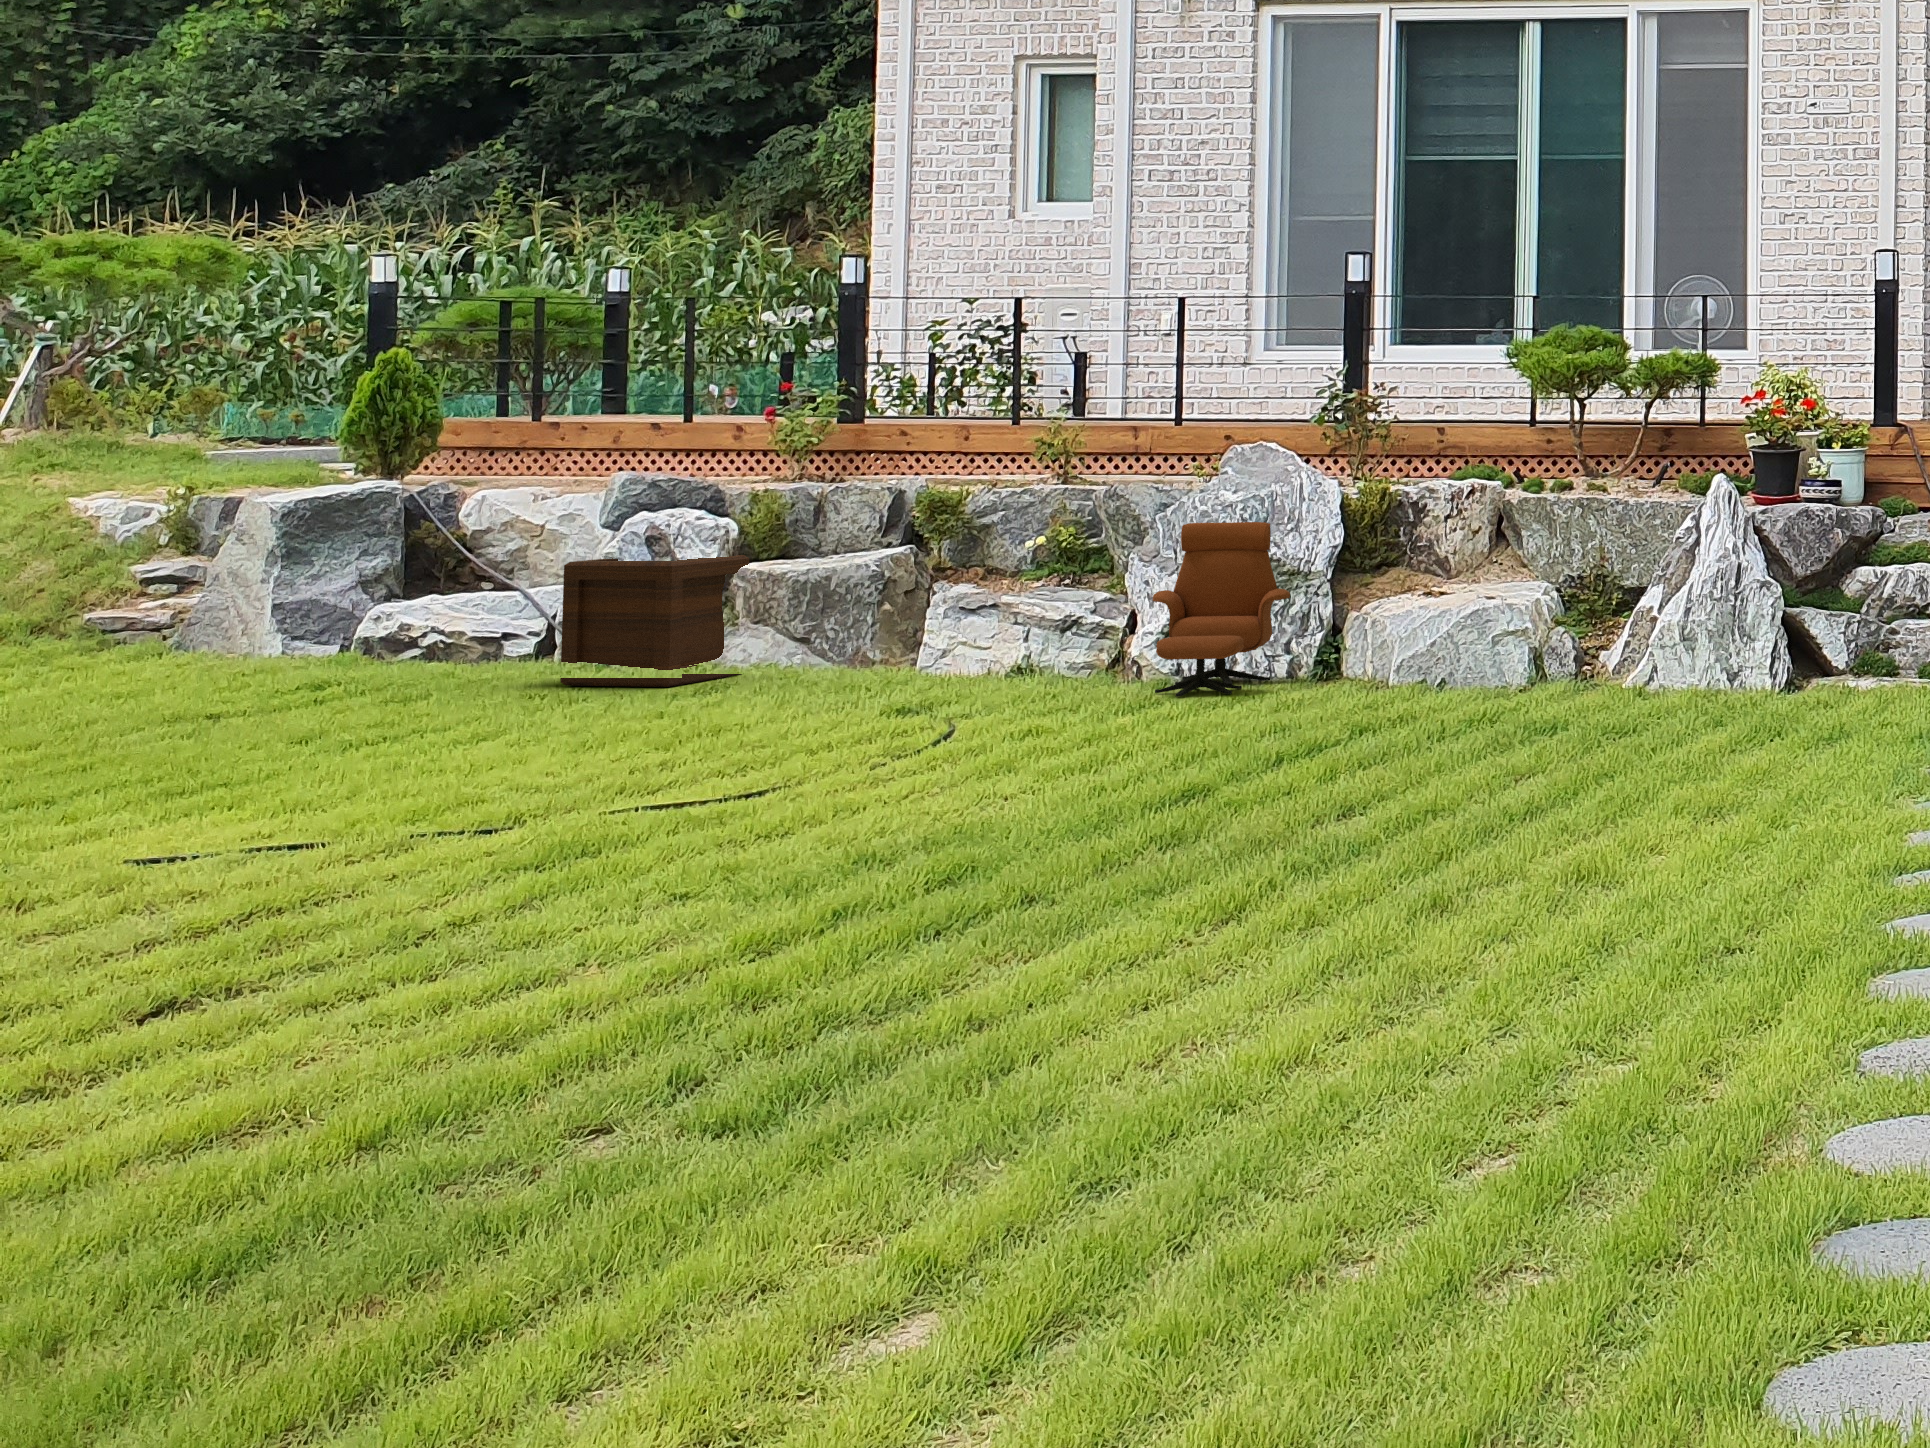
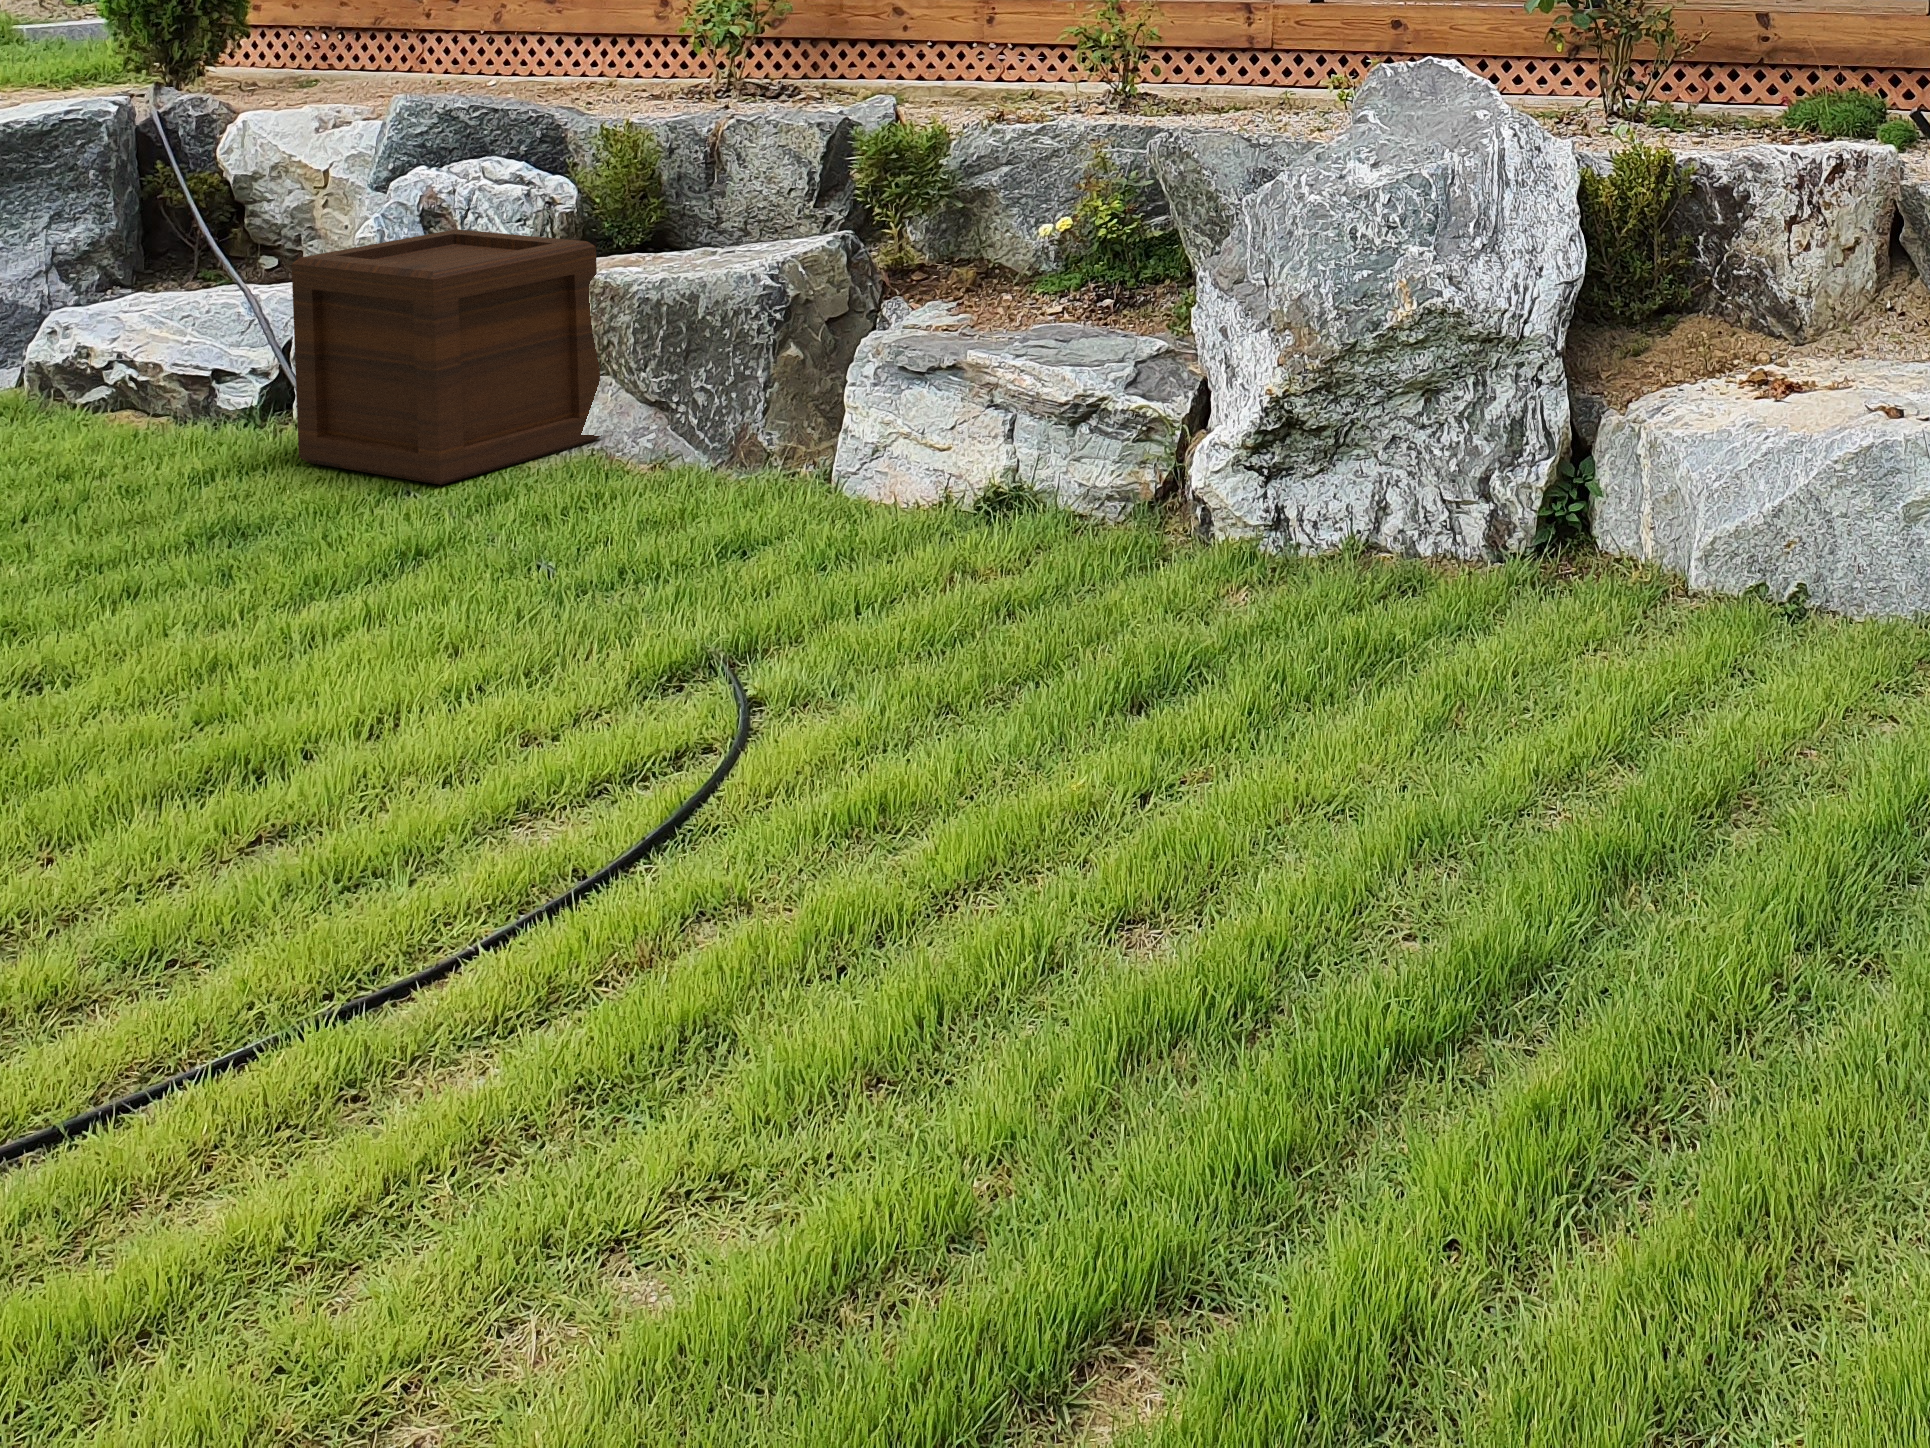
lounge chair: present [1153,522,1290,697] -> none [1206,244,1482,649]

